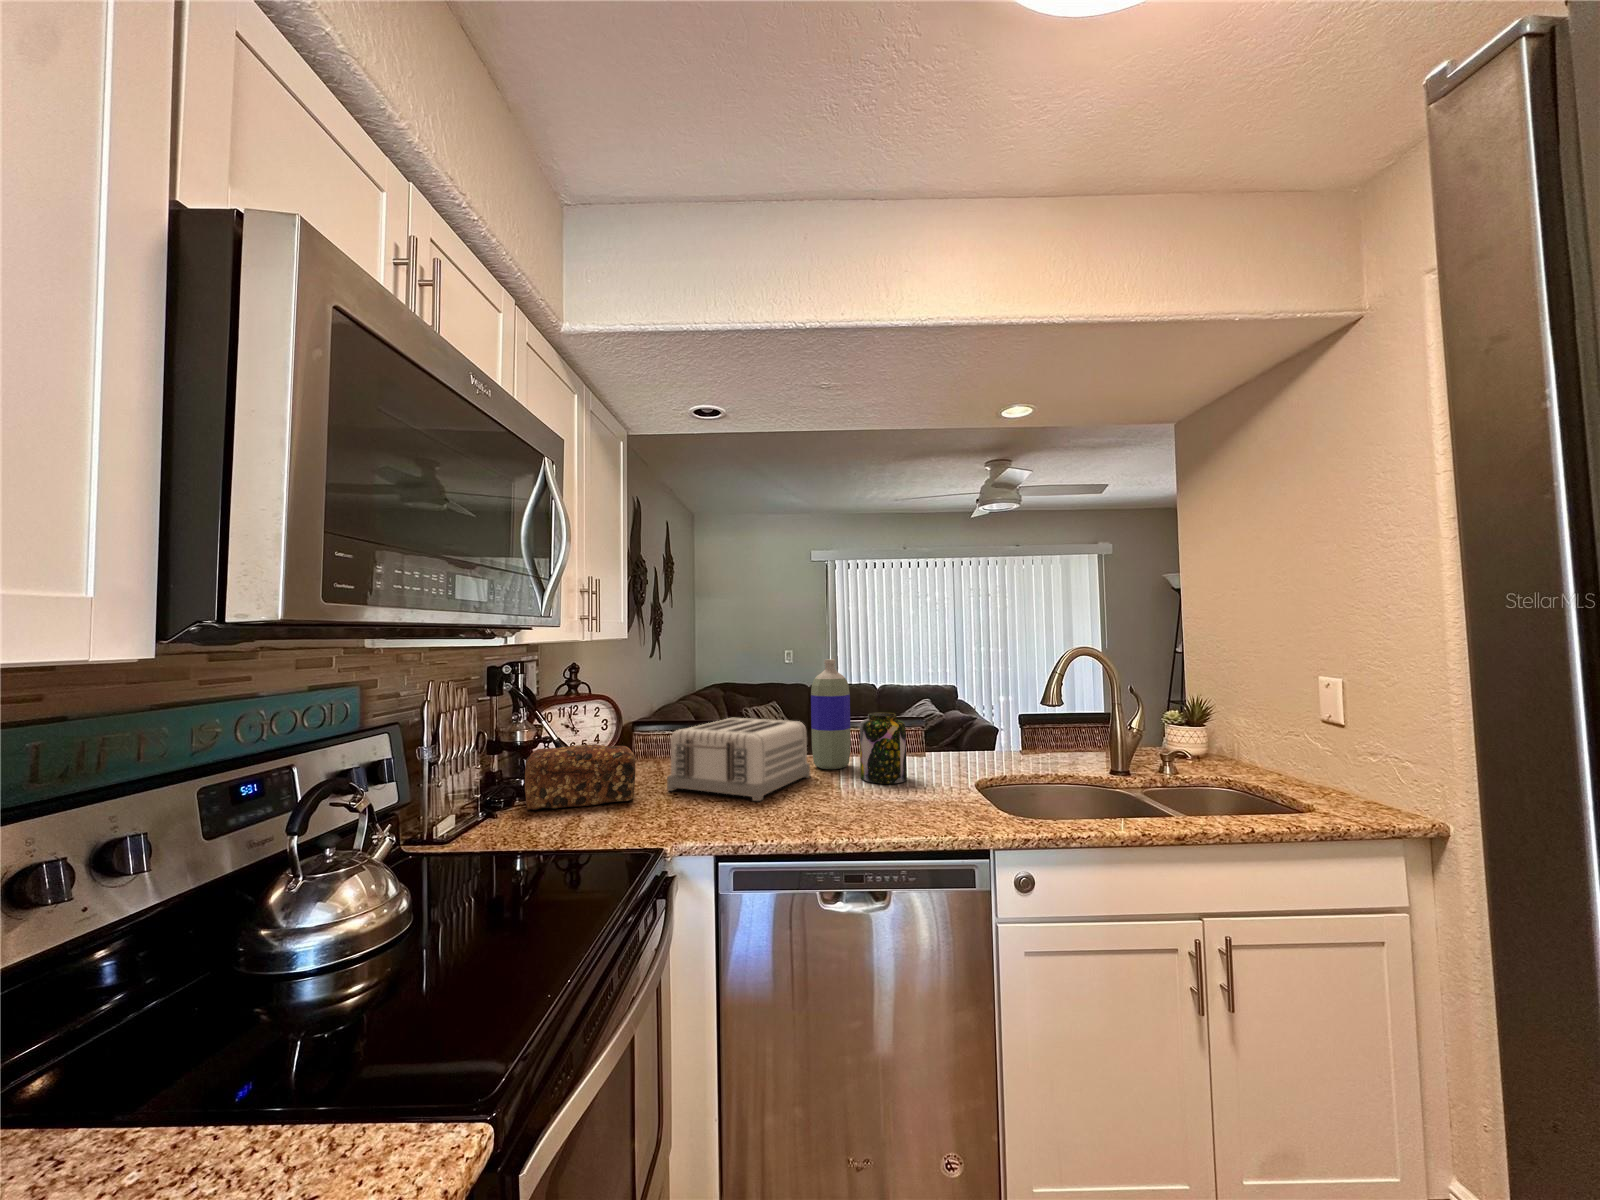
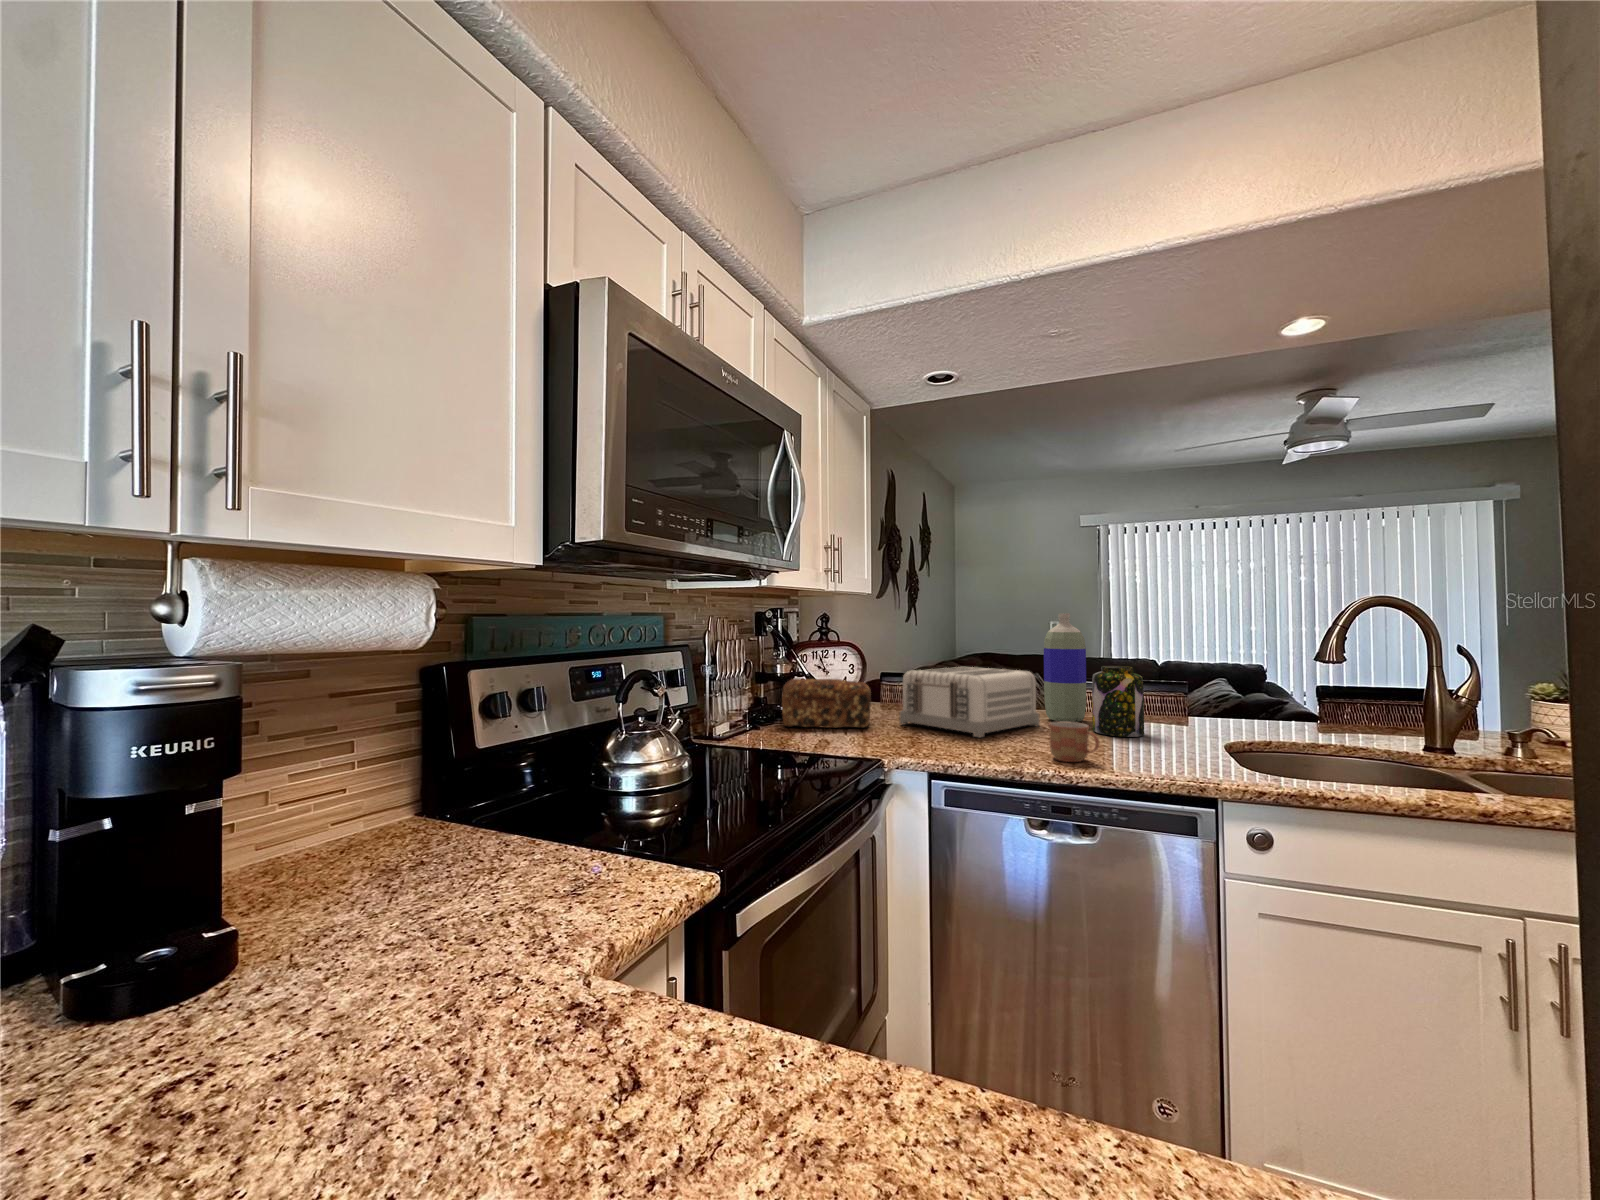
mug: none [835,781,884,825] -> present [1049,722,1099,762]

